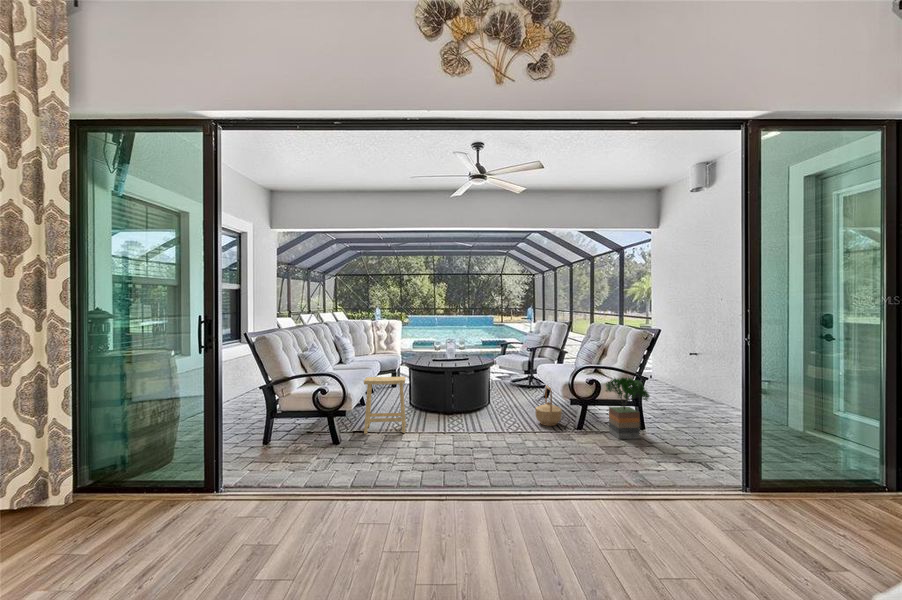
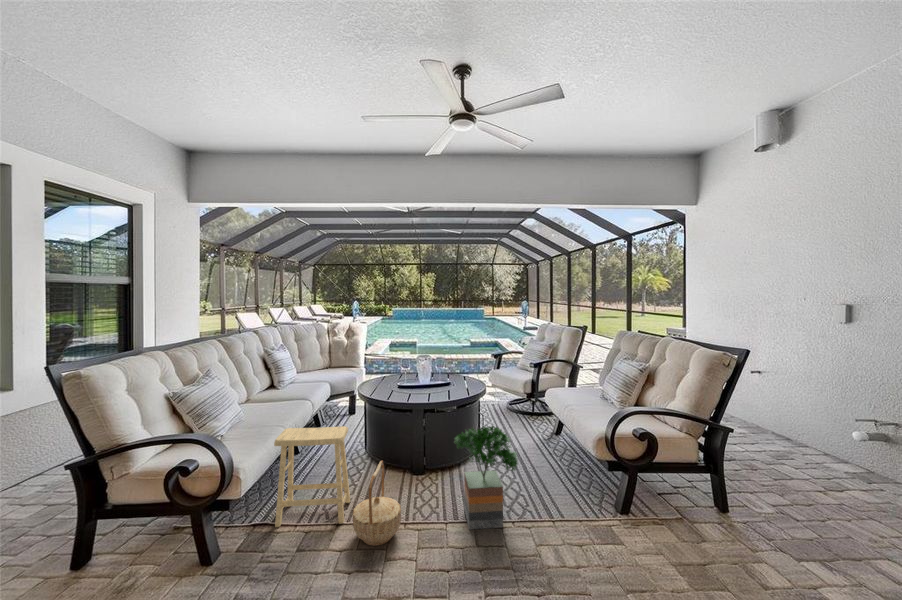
potted tree: present [605,378,649,439] -> present [455,426,518,529]
basket: present [535,385,562,426] -> present [353,461,401,546]

